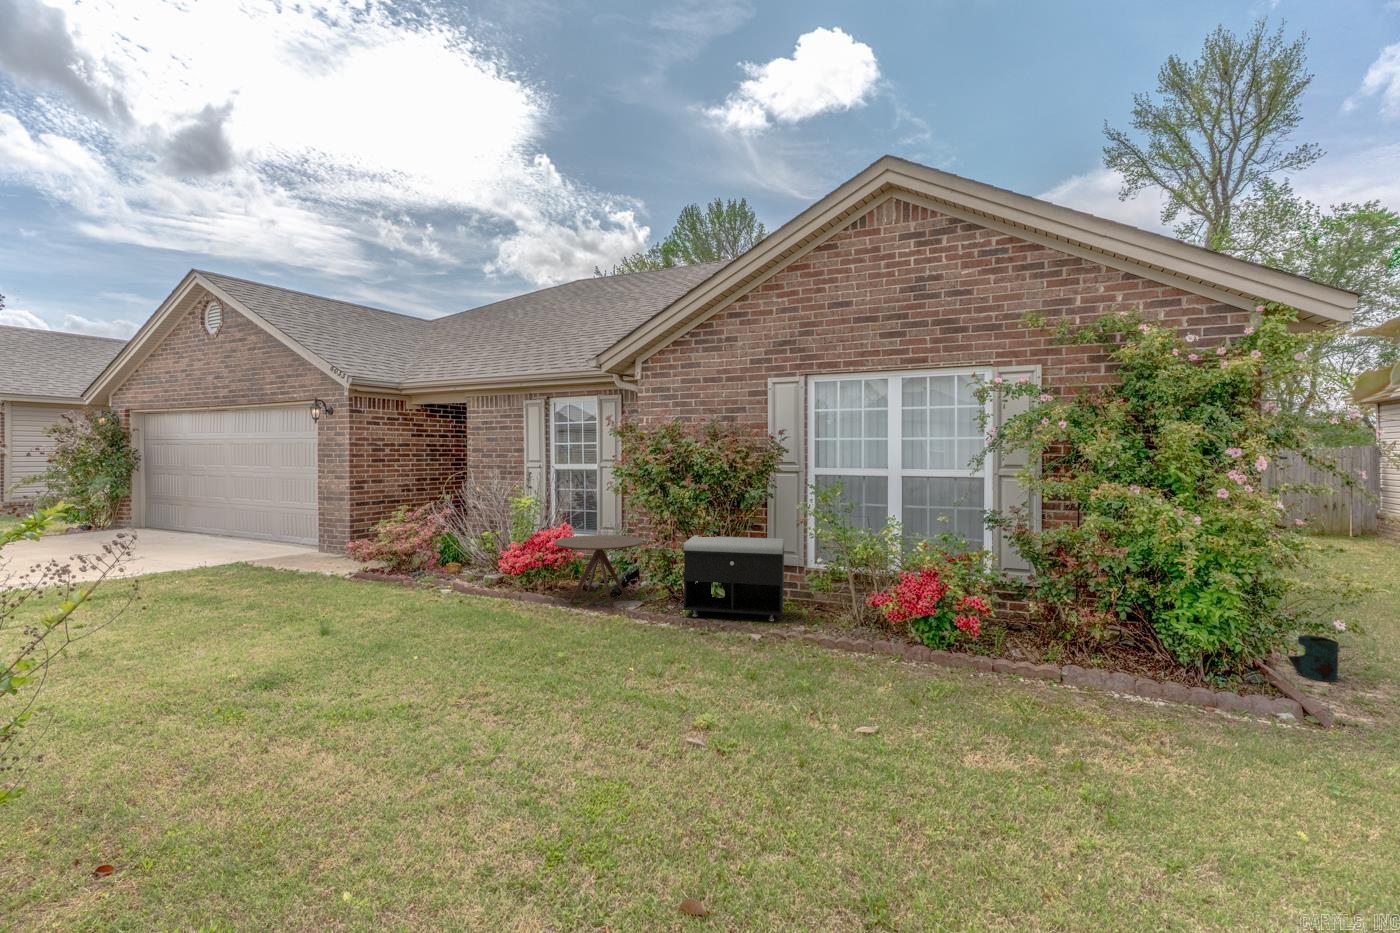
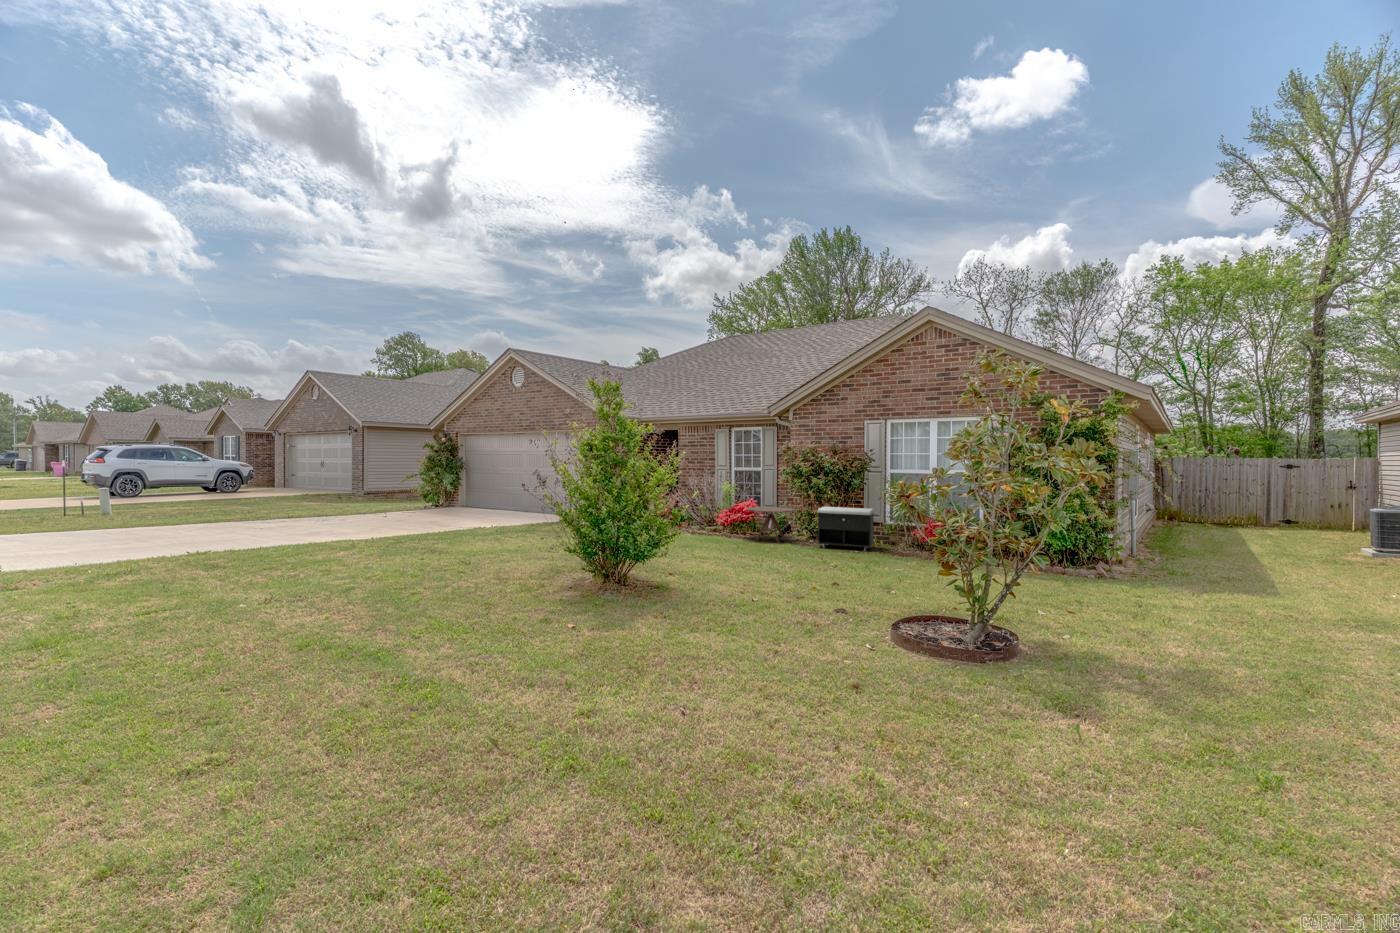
watering can: present [1288,635,1352,682] -> none [1114,551,1151,577]

